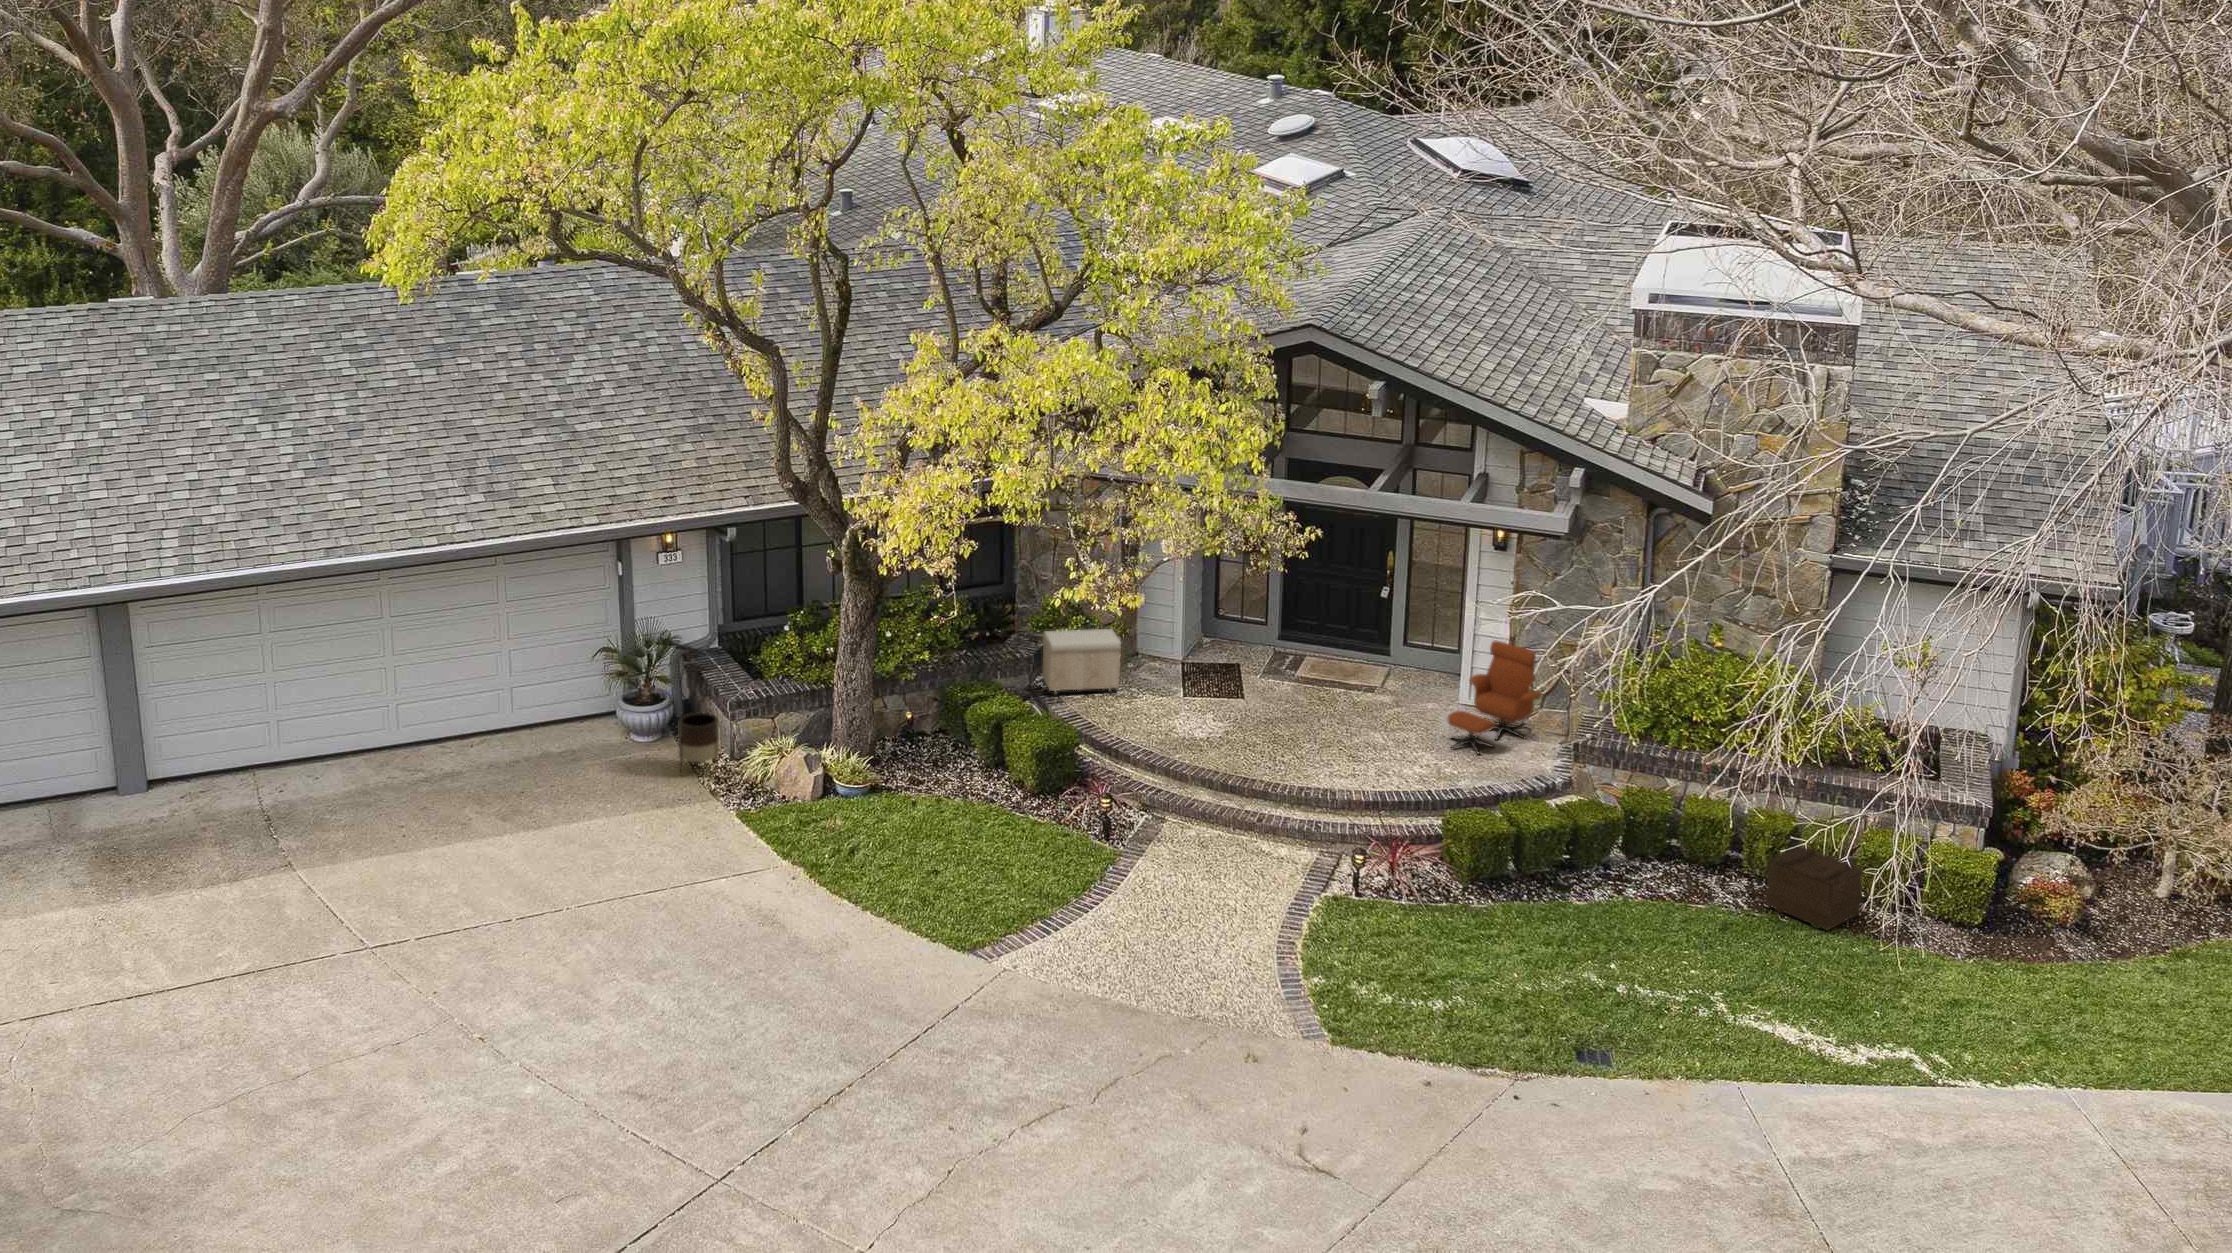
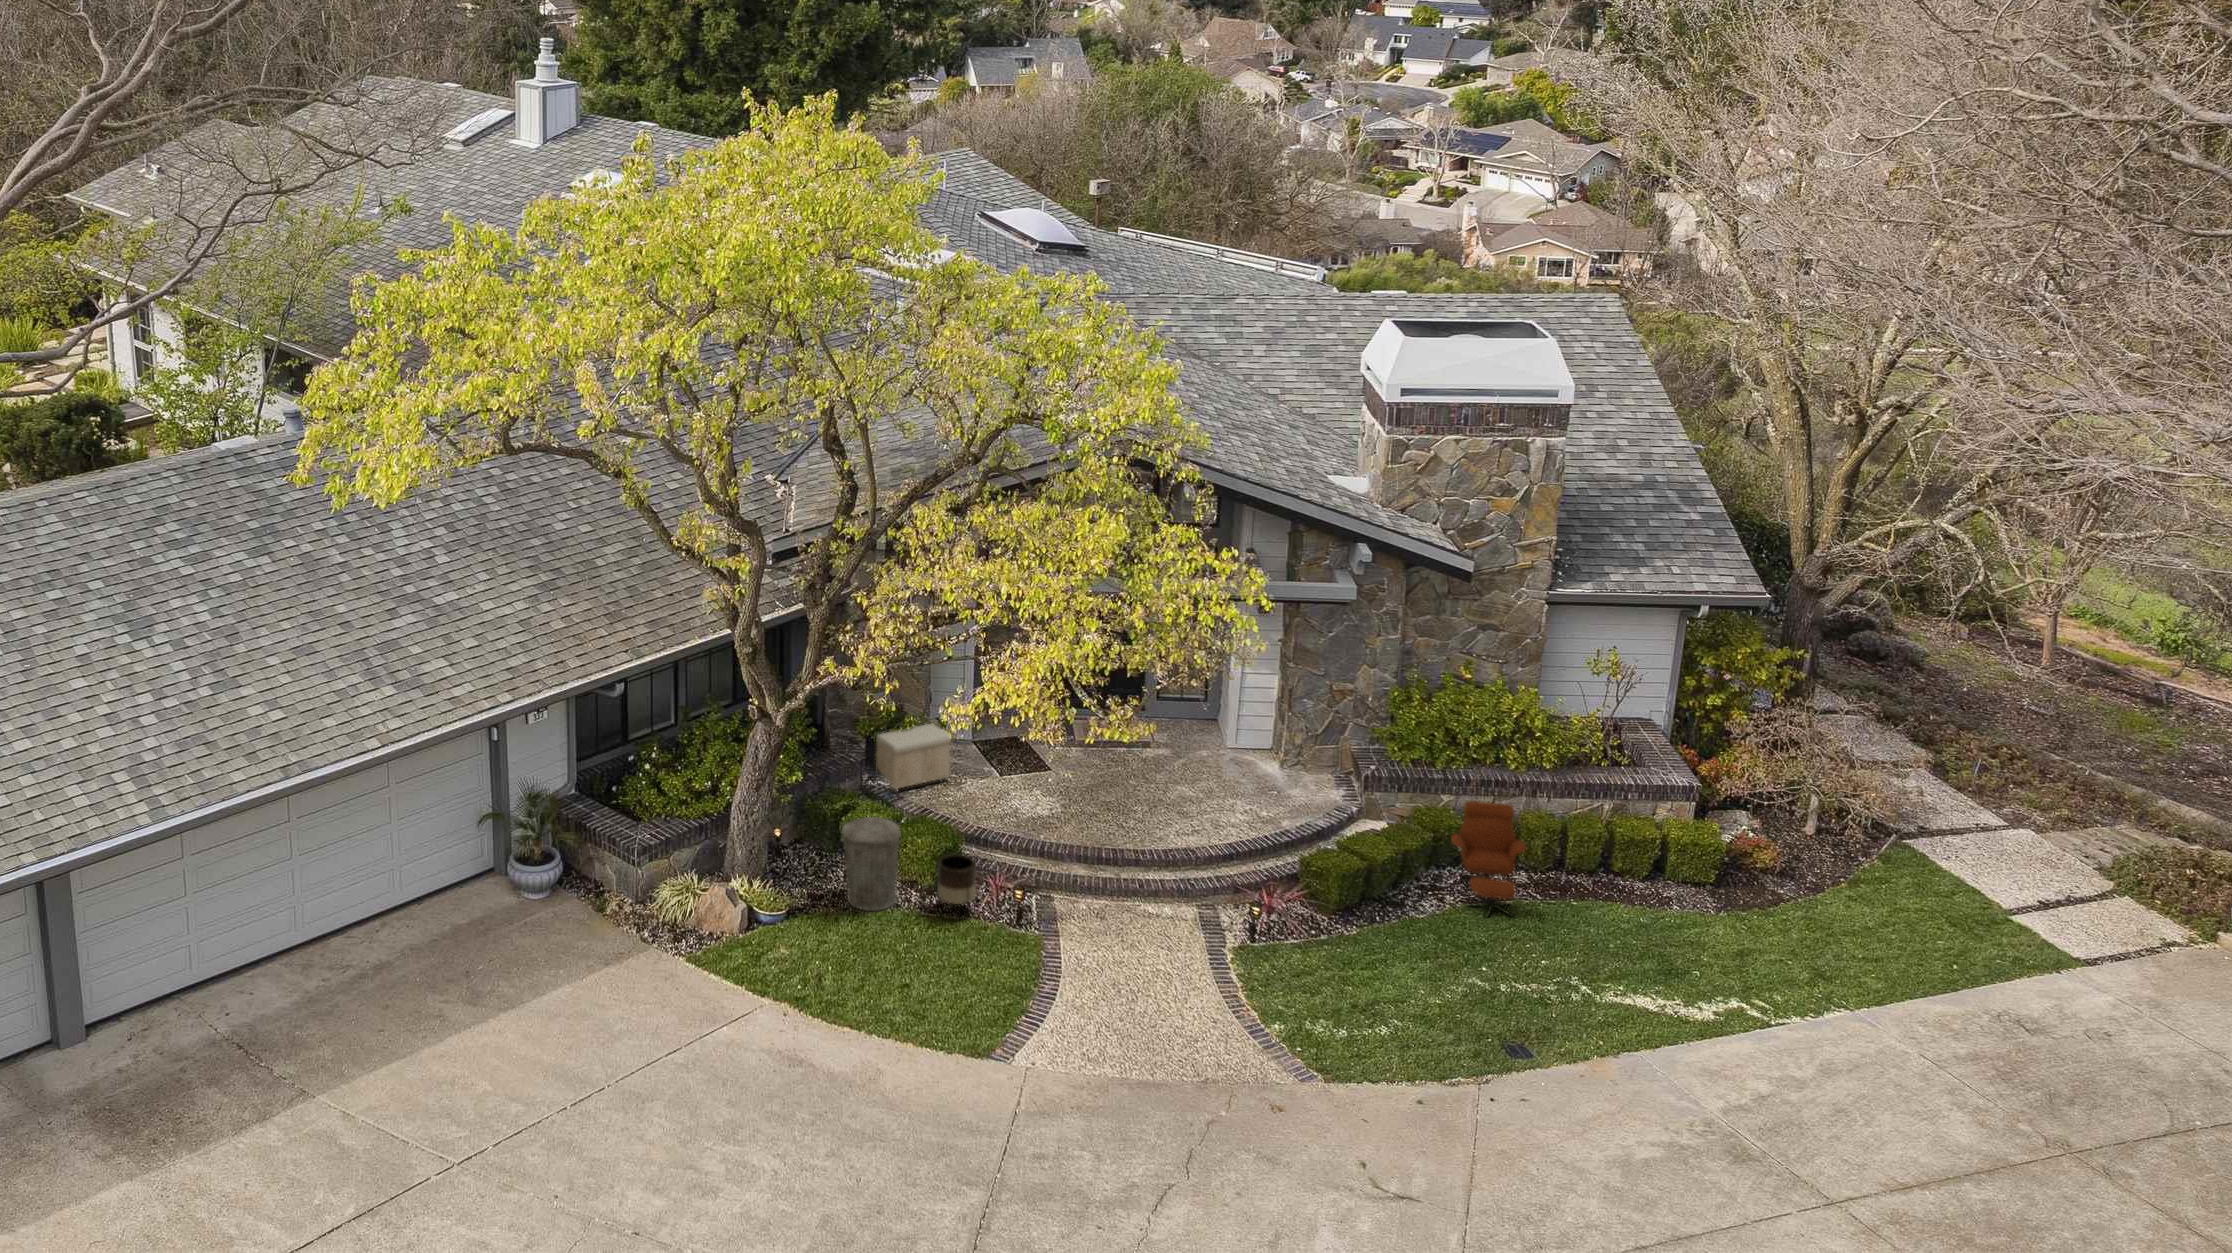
lounge chair: present [1448,640,1541,753] -> present [1451,801,1526,917]
trash can: none [941,704,1004,804] -> present [842,817,901,911]
planter: present [679,713,719,764] -> present [937,854,976,904]
wooden crate: present [1765,846,1864,930] -> none [1556,838,1629,907]

